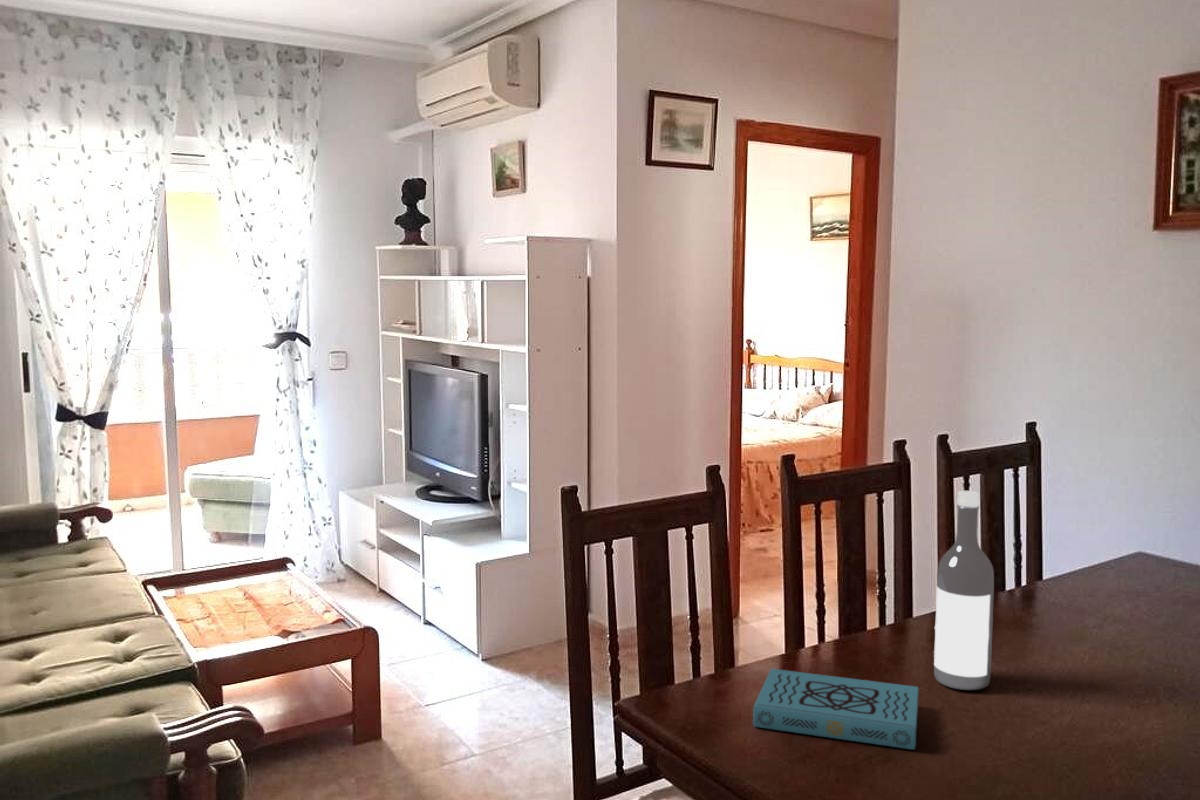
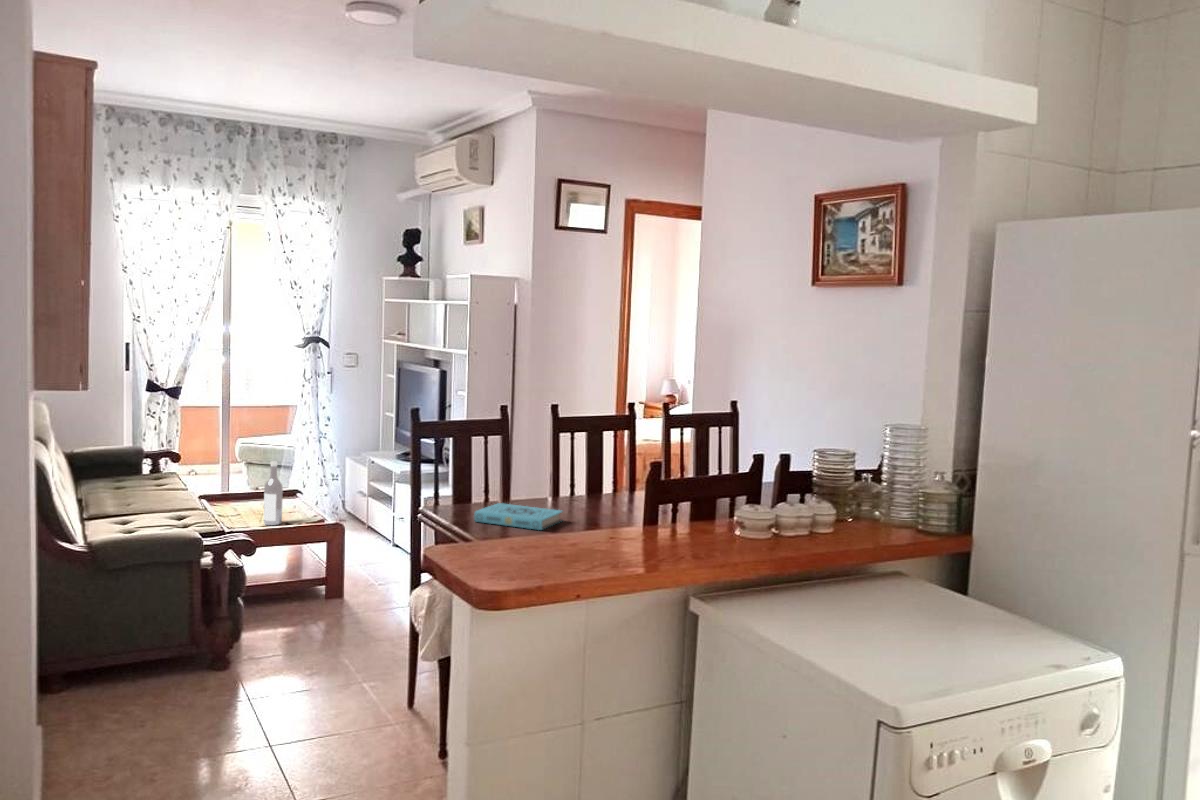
wine bottle: present [934,491,994,690] -> present [264,461,283,525]

